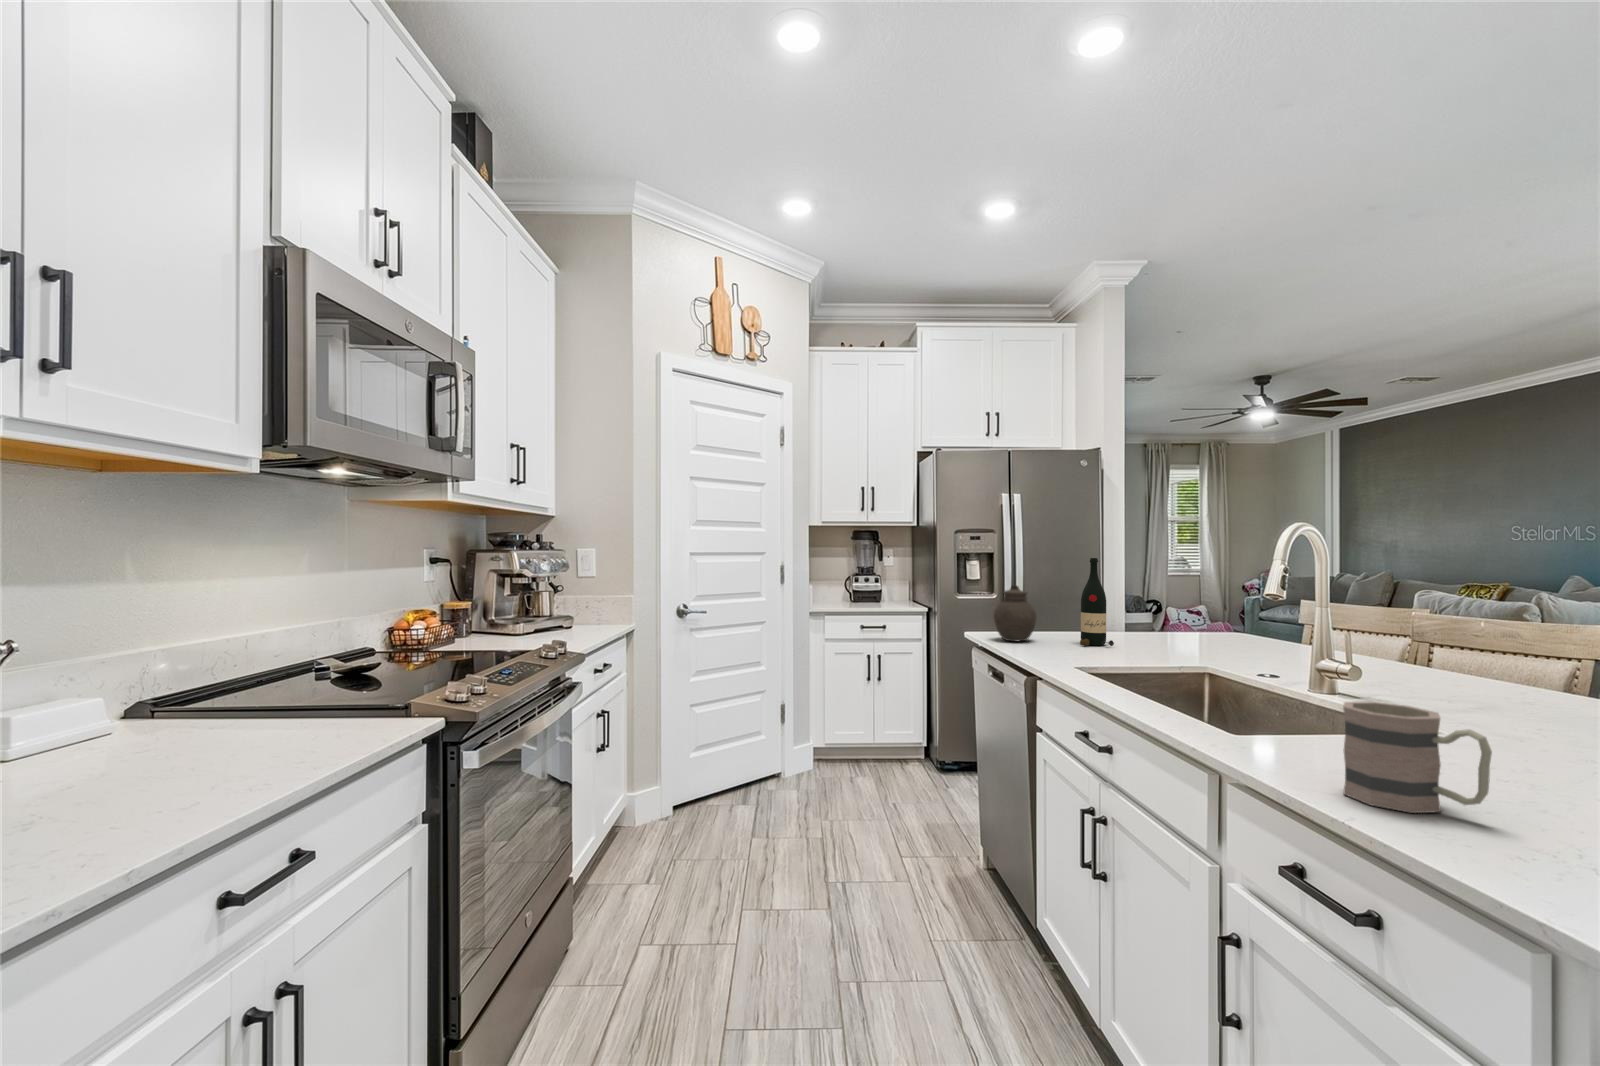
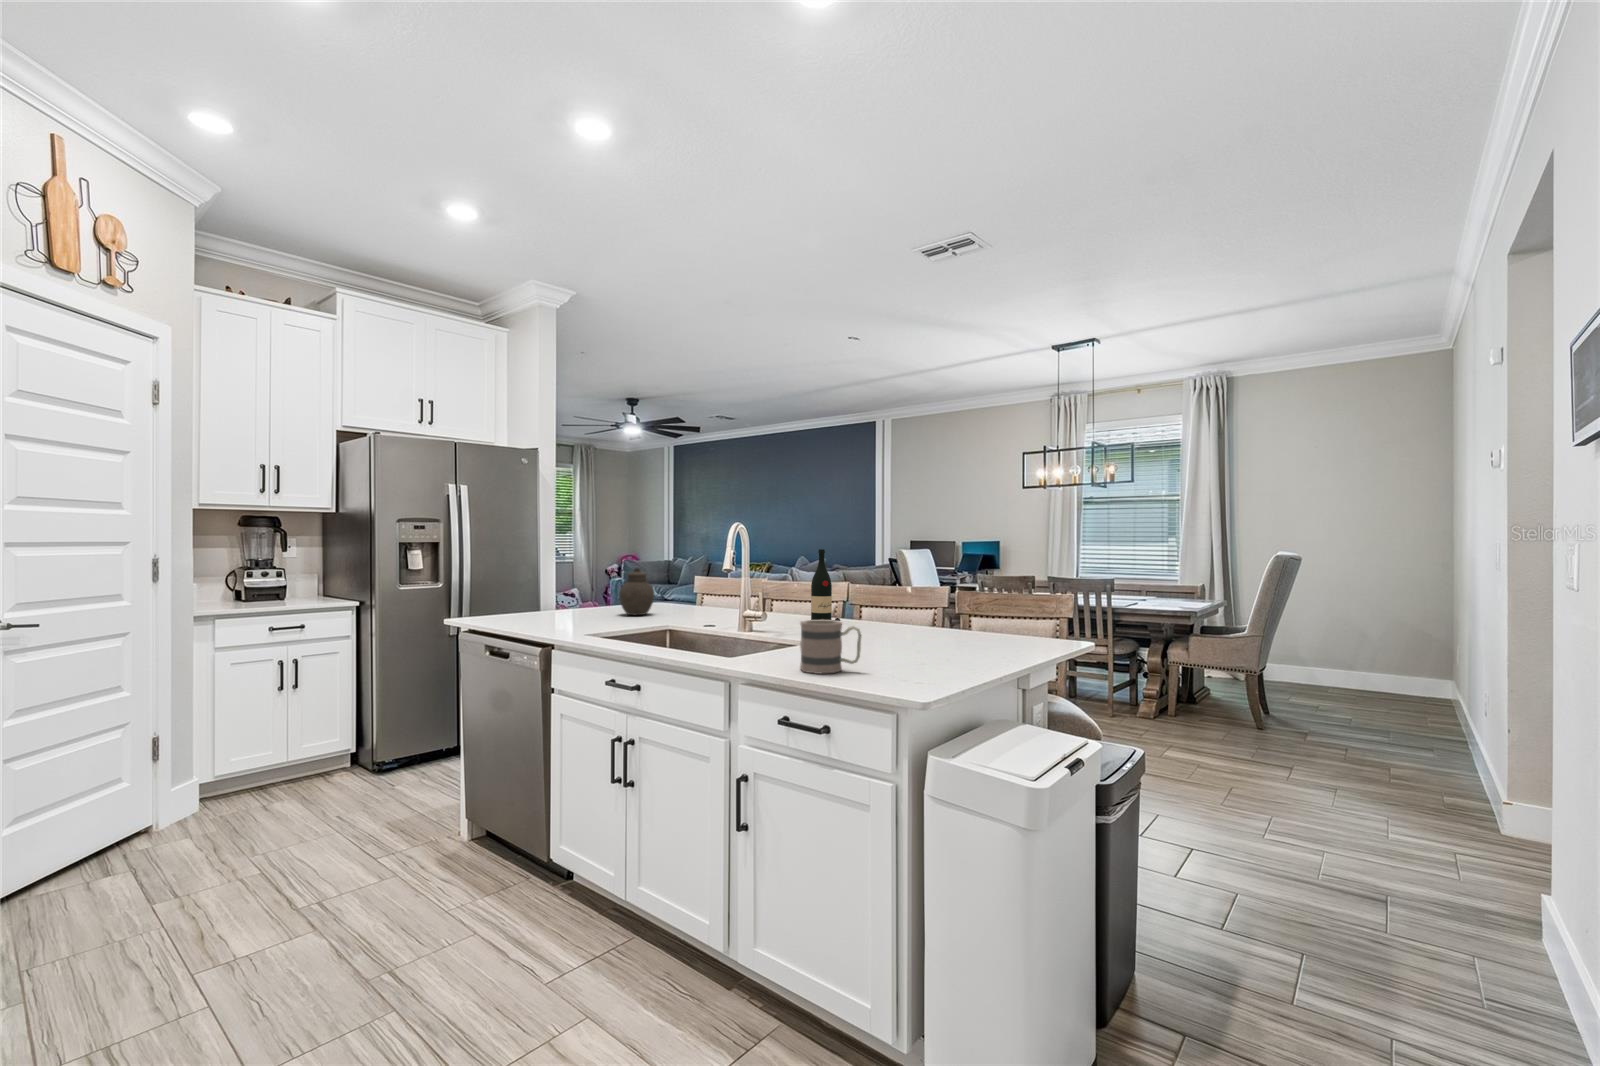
wine bottle: present [1080,558,1114,646] -> present [811,549,840,621]
jar: present [994,585,1037,642] -> present [619,568,654,615]

